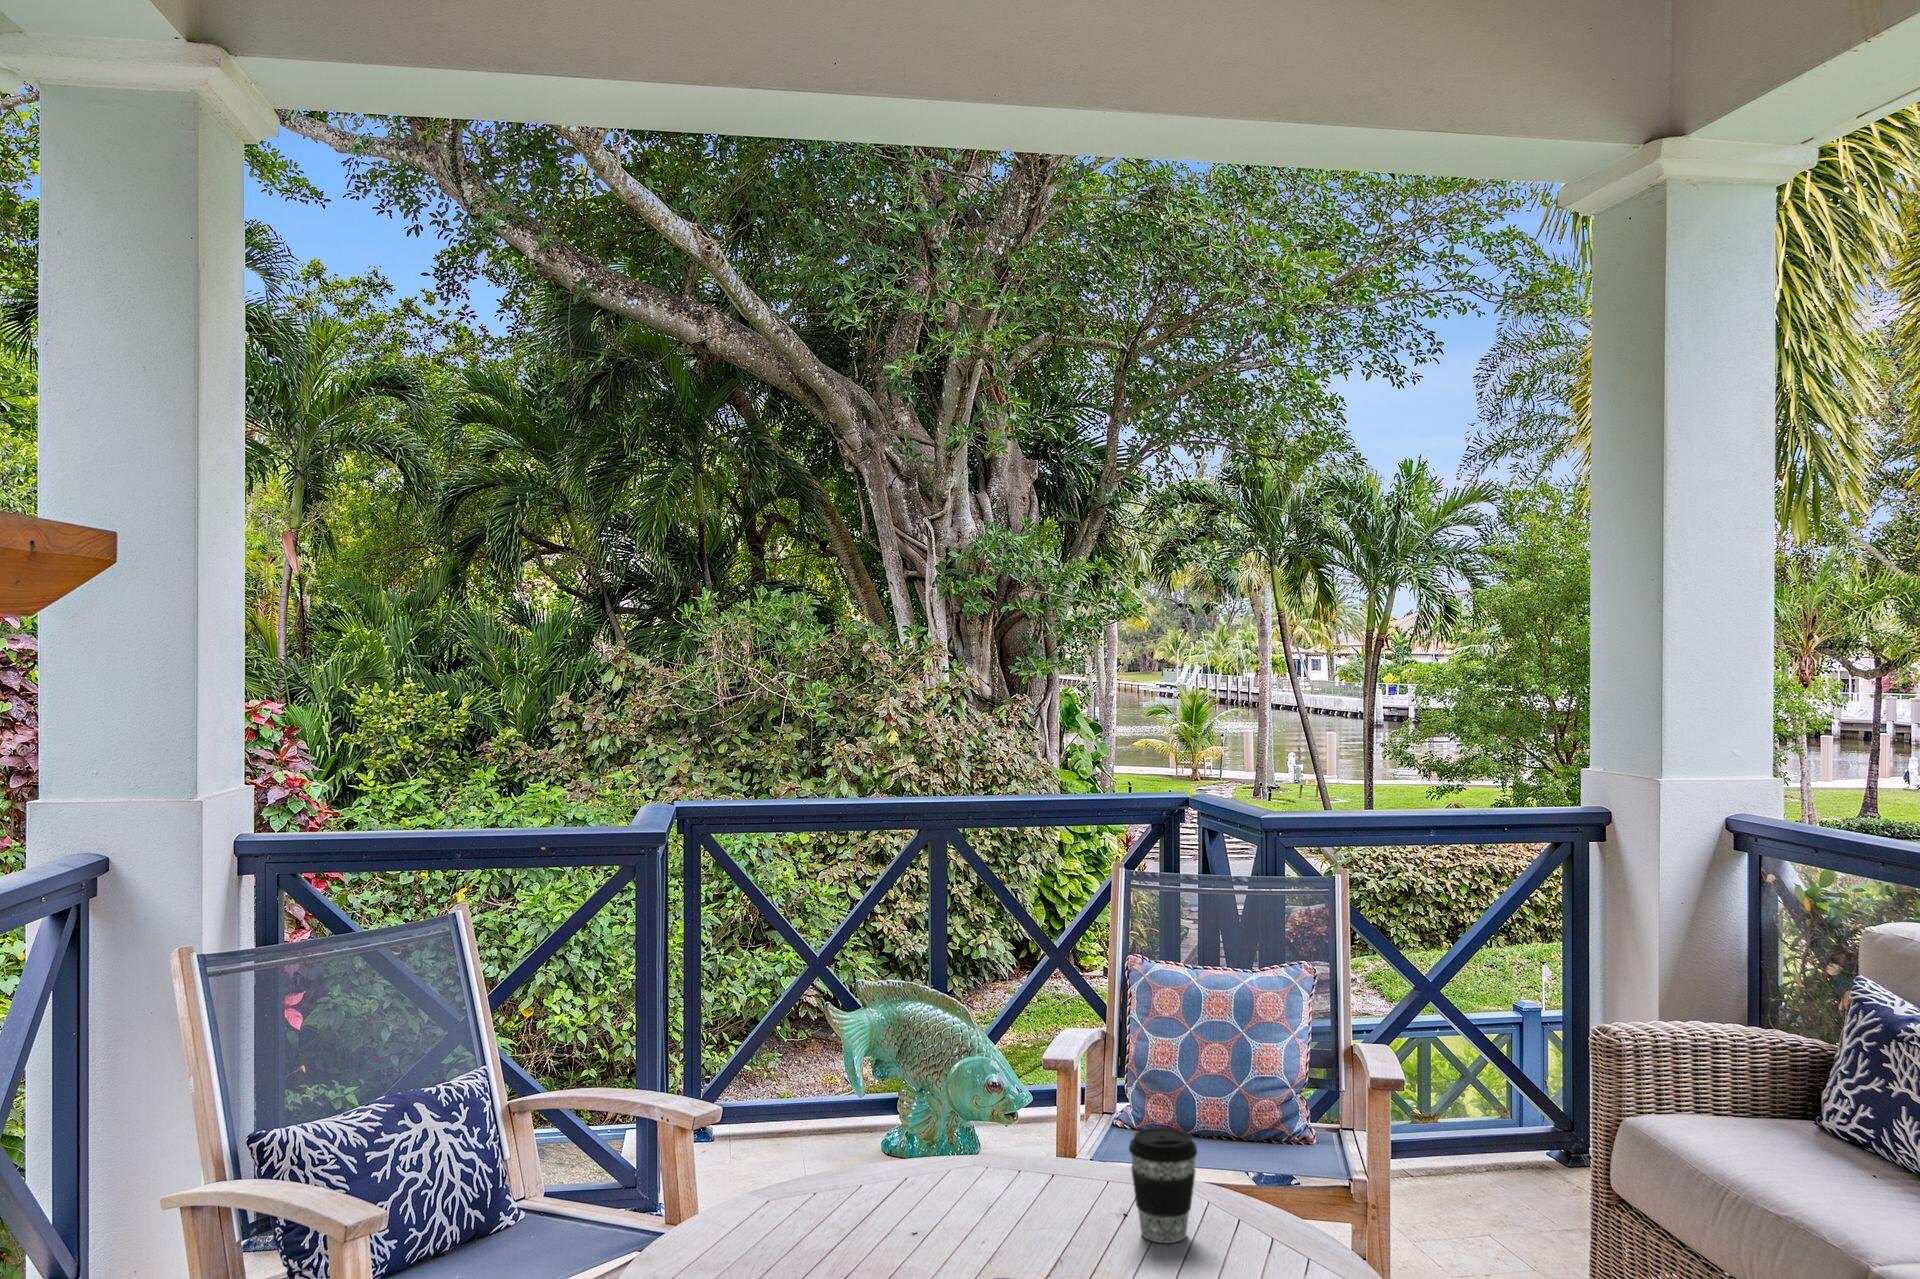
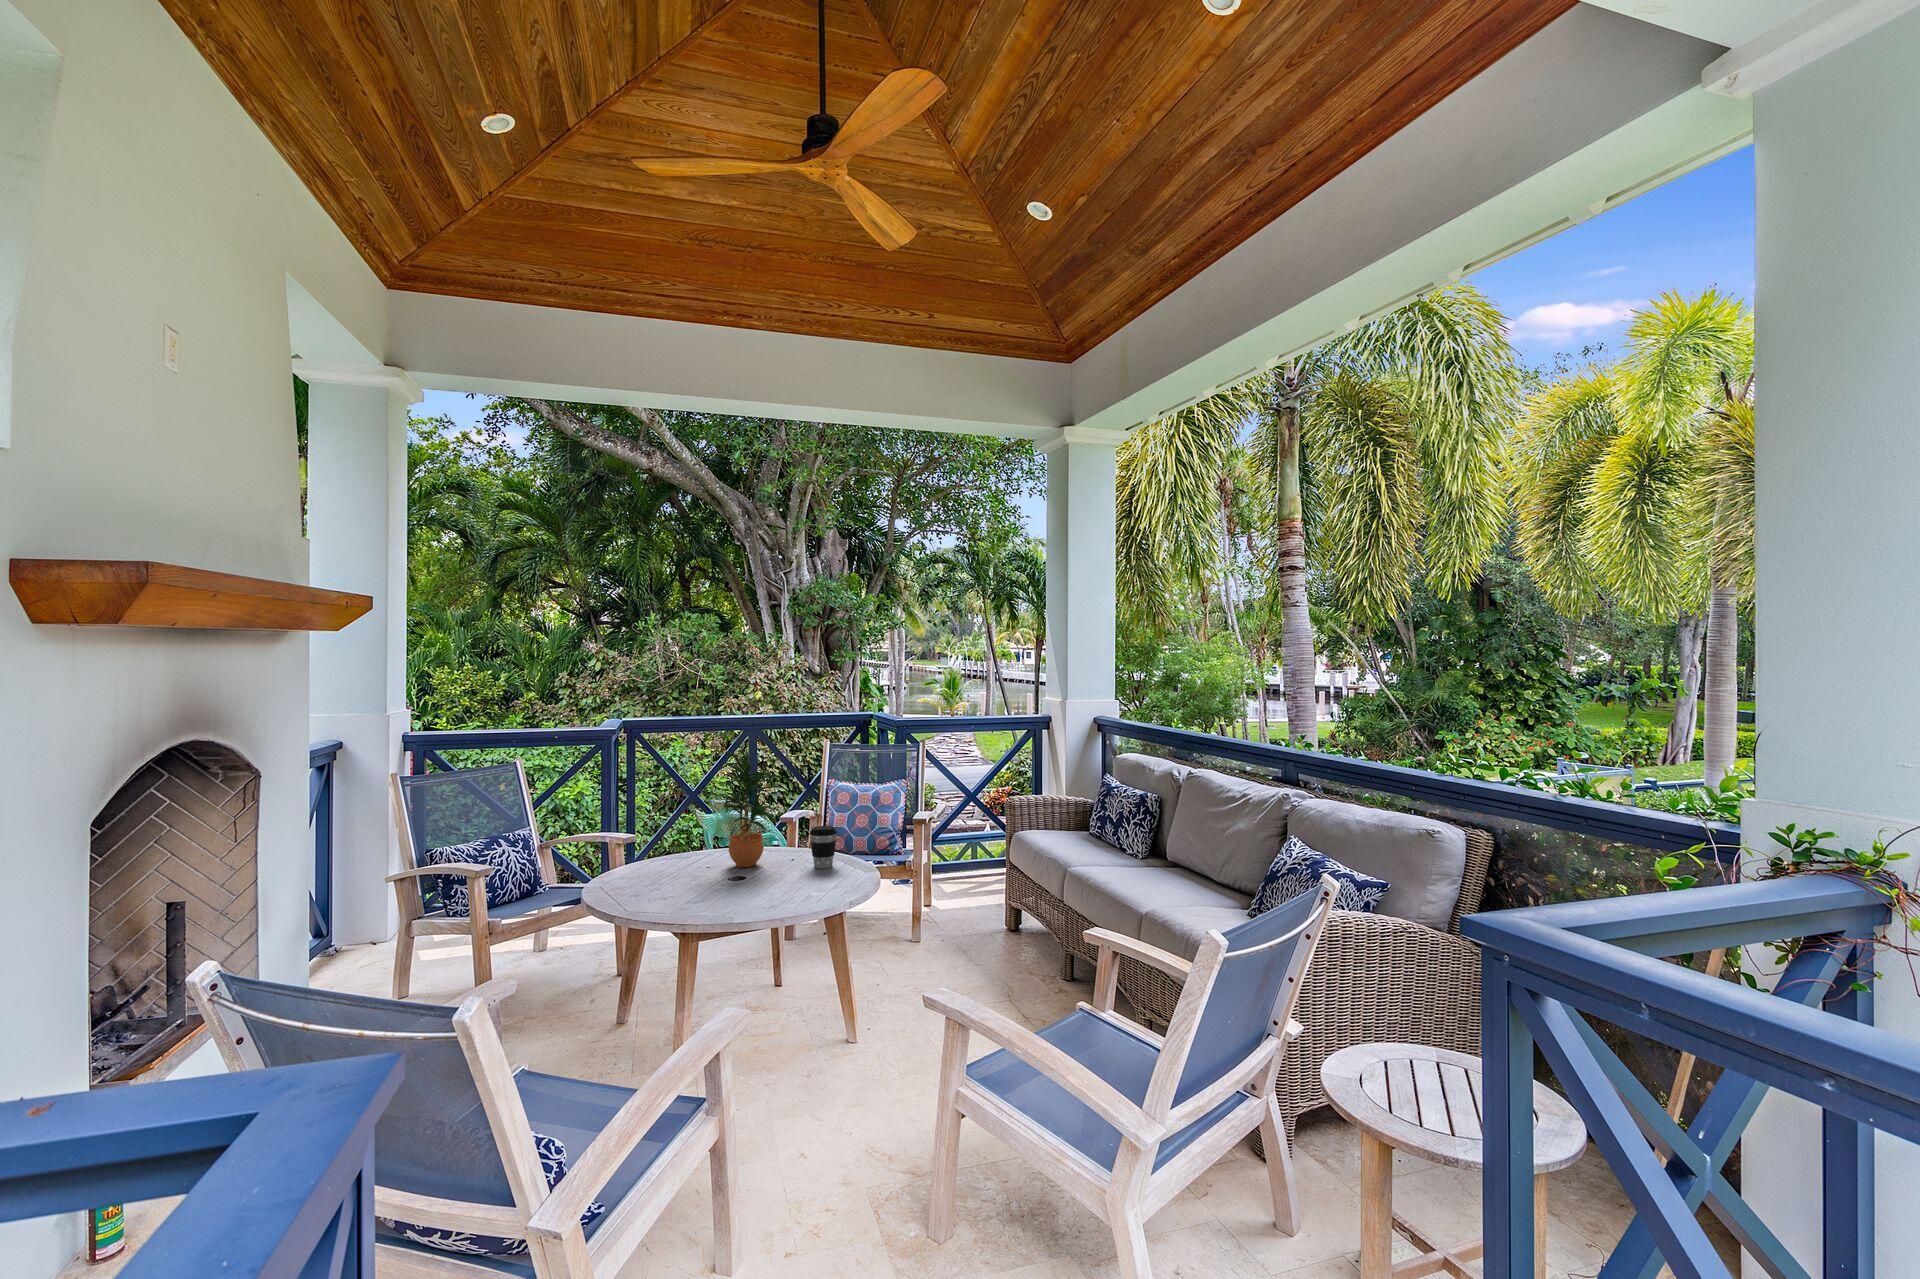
potted plant: none [894,924,1058,1222] -> present [716,749,782,867]

